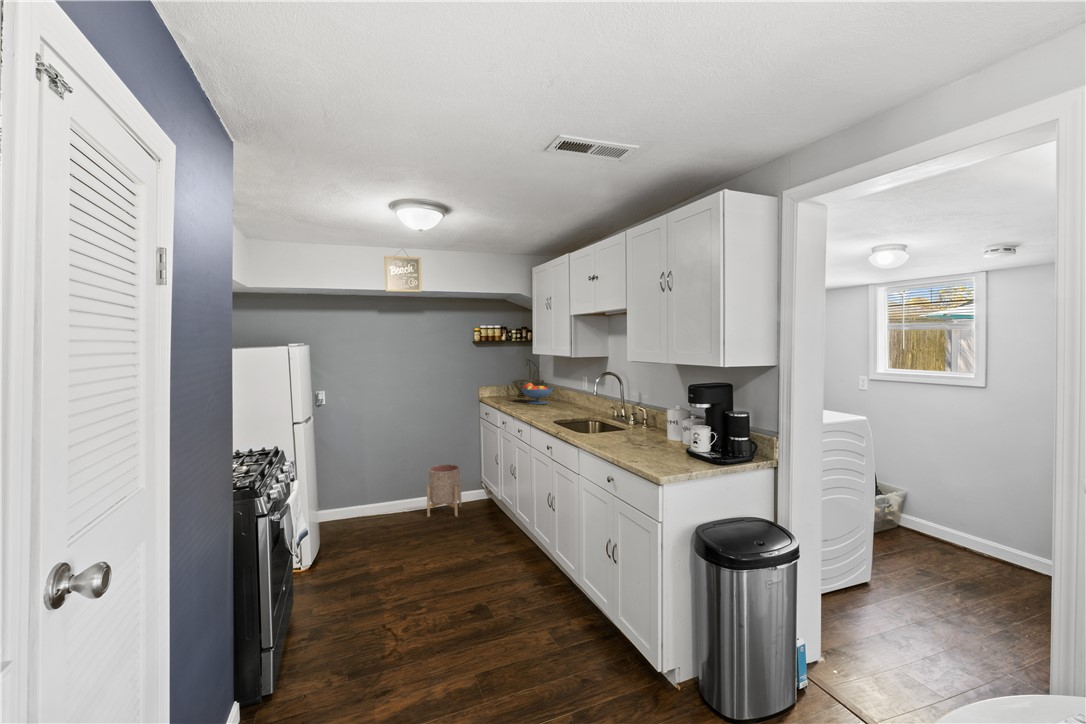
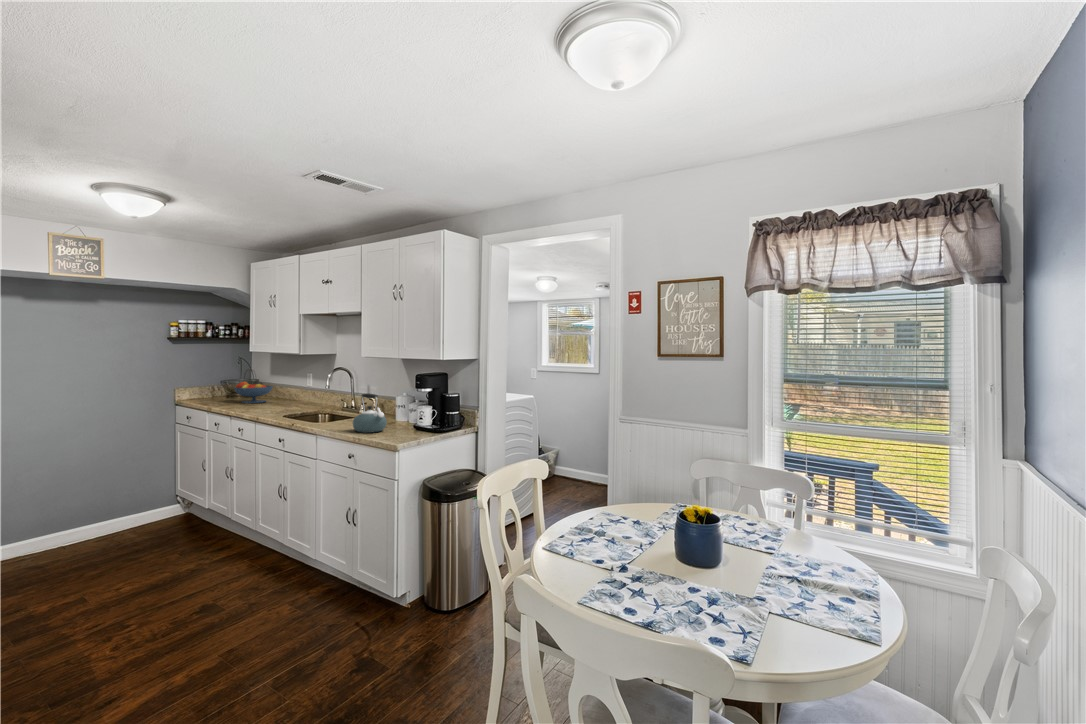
kettle: none [614,406,653,453] -> present [353,394,387,433]
planter: present [427,464,461,517] -> none [101,479,152,545]

